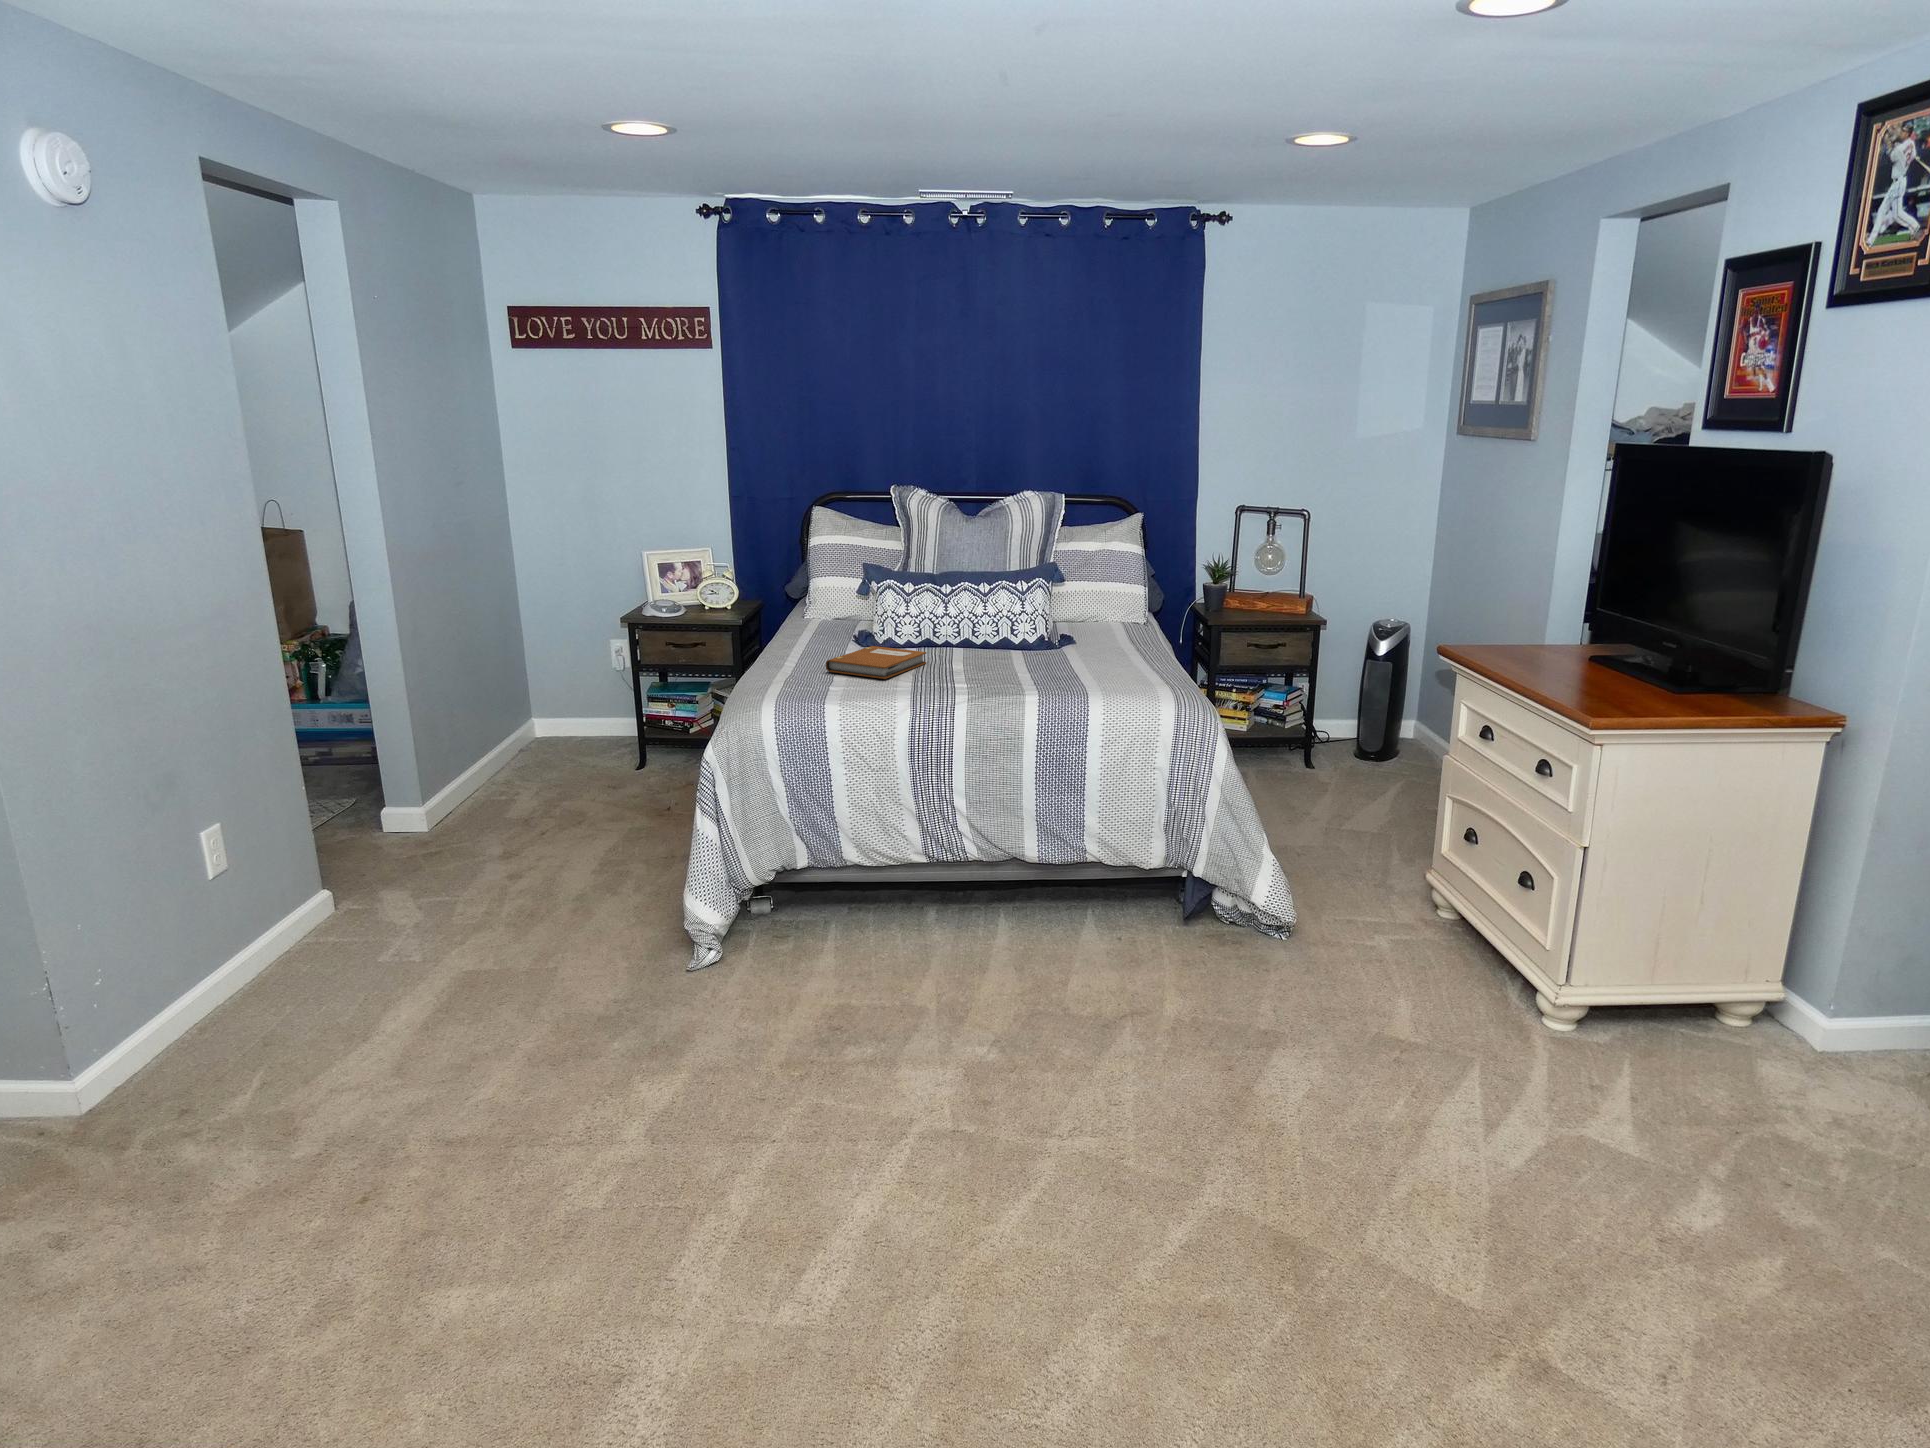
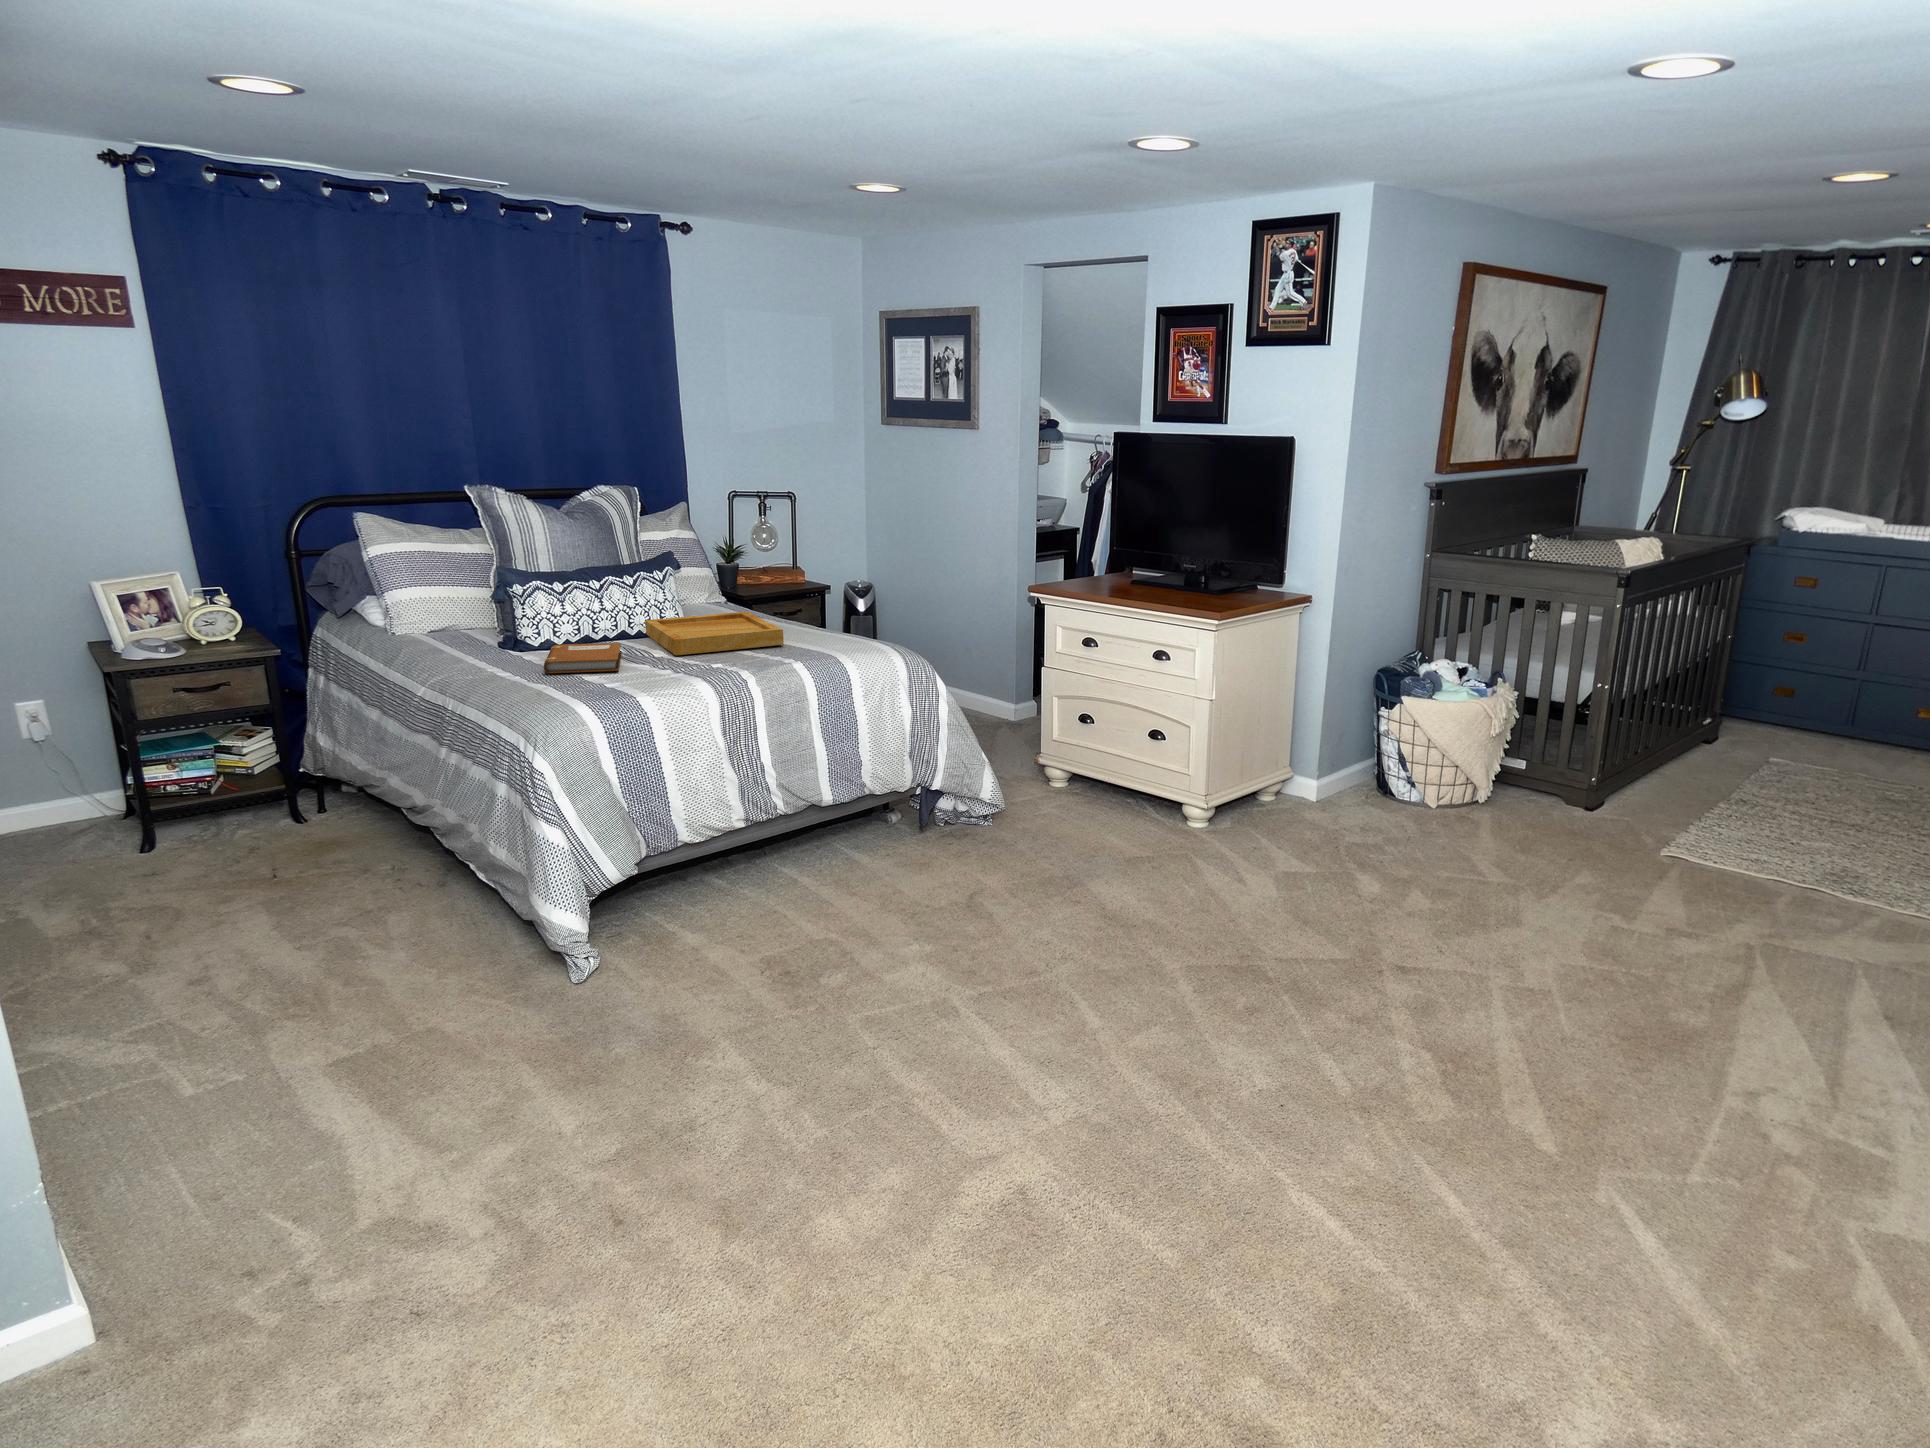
tray: none [964,634,1099,678] -> present [645,612,784,655]

